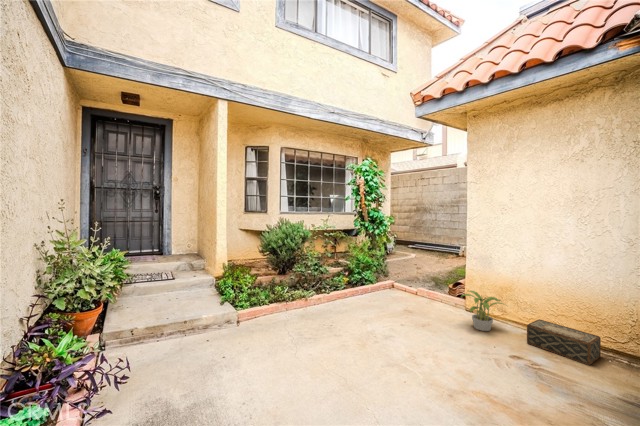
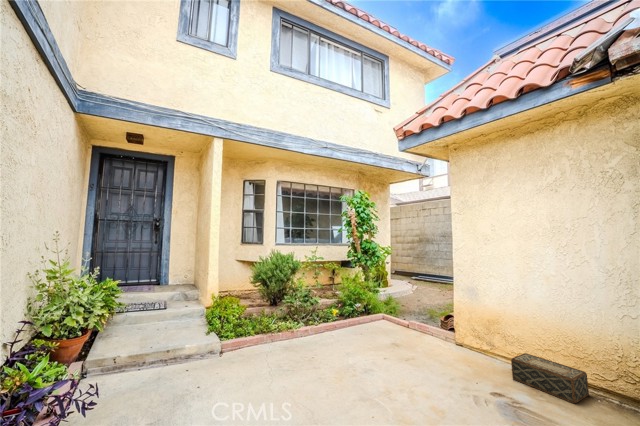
potted plant: present [461,291,503,331] -> none [444,322,493,366]

